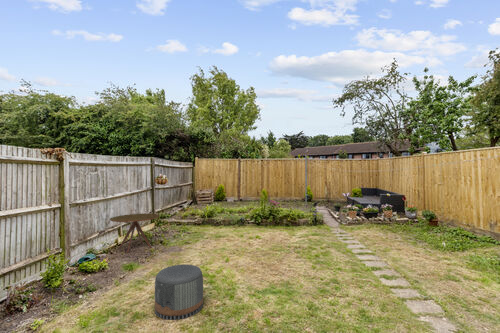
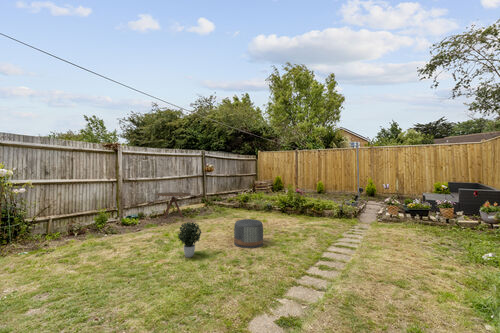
potted plant: none [234,261,268,313] -> present [178,222,202,257]
pouf: present [155,264,203,320] -> present [234,219,263,248]

